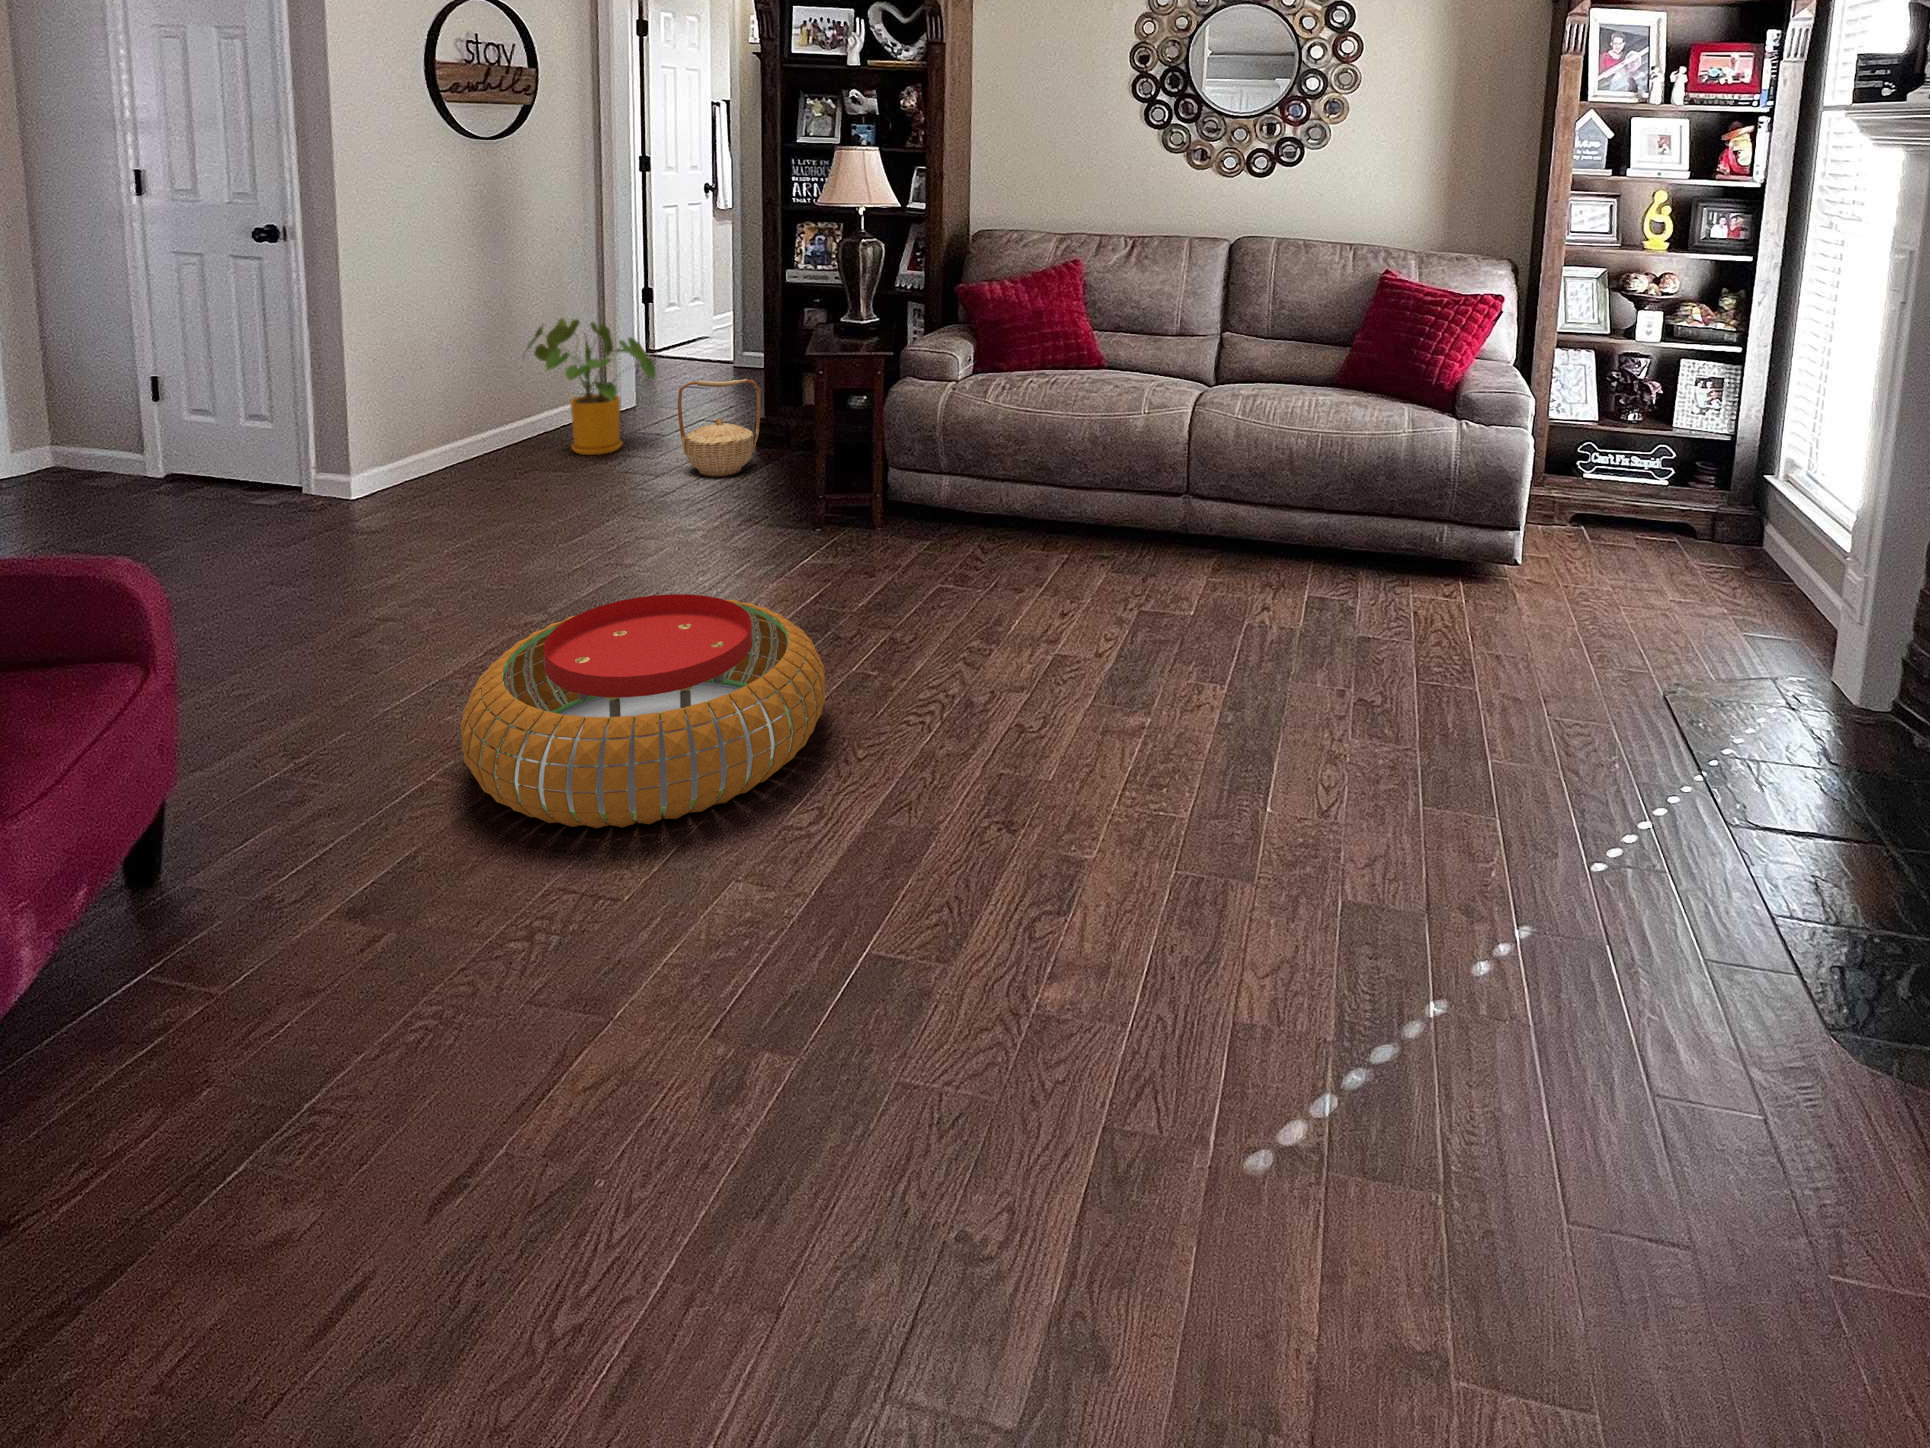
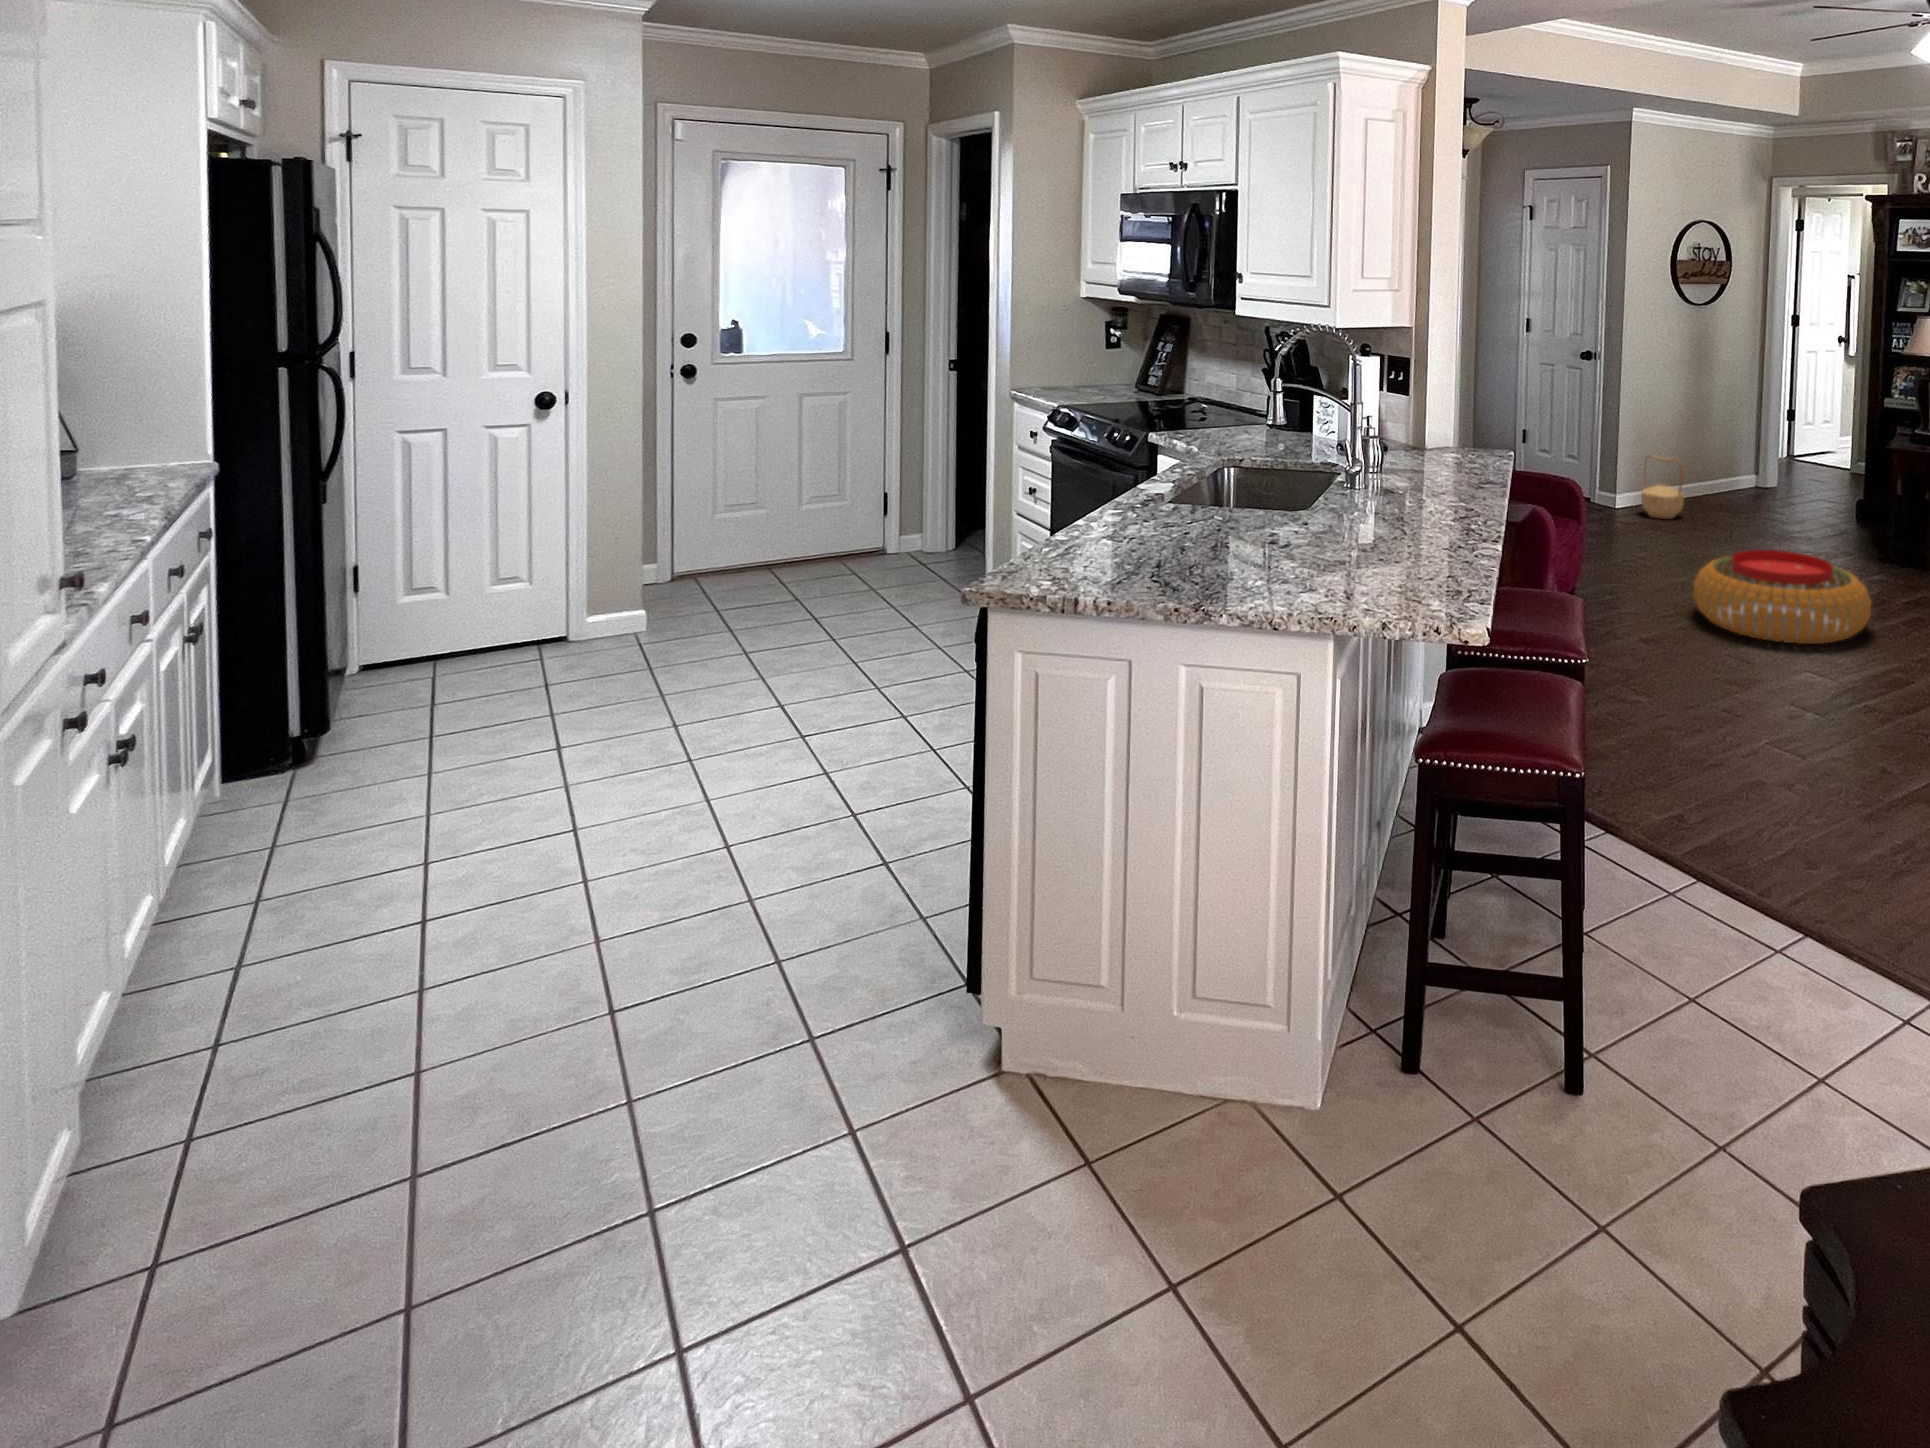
house plant: present [523,319,655,455] -> none [1711,420,1792,510]
basket: present [678,379,760,476] -> present [1641,456,1684,519]

